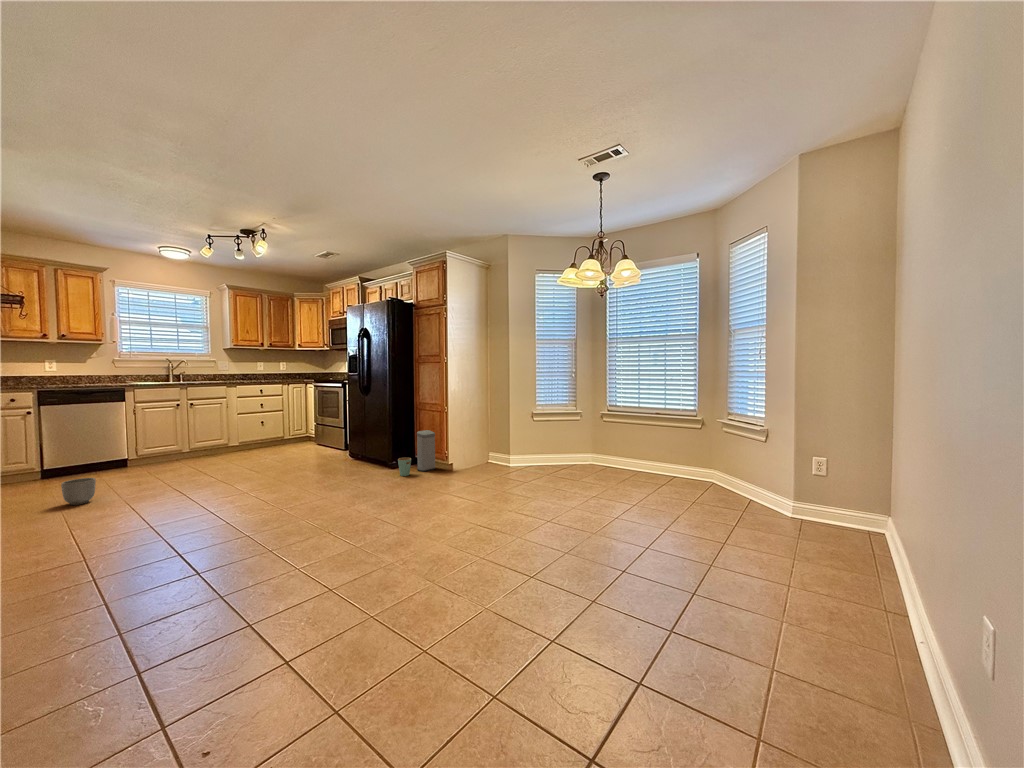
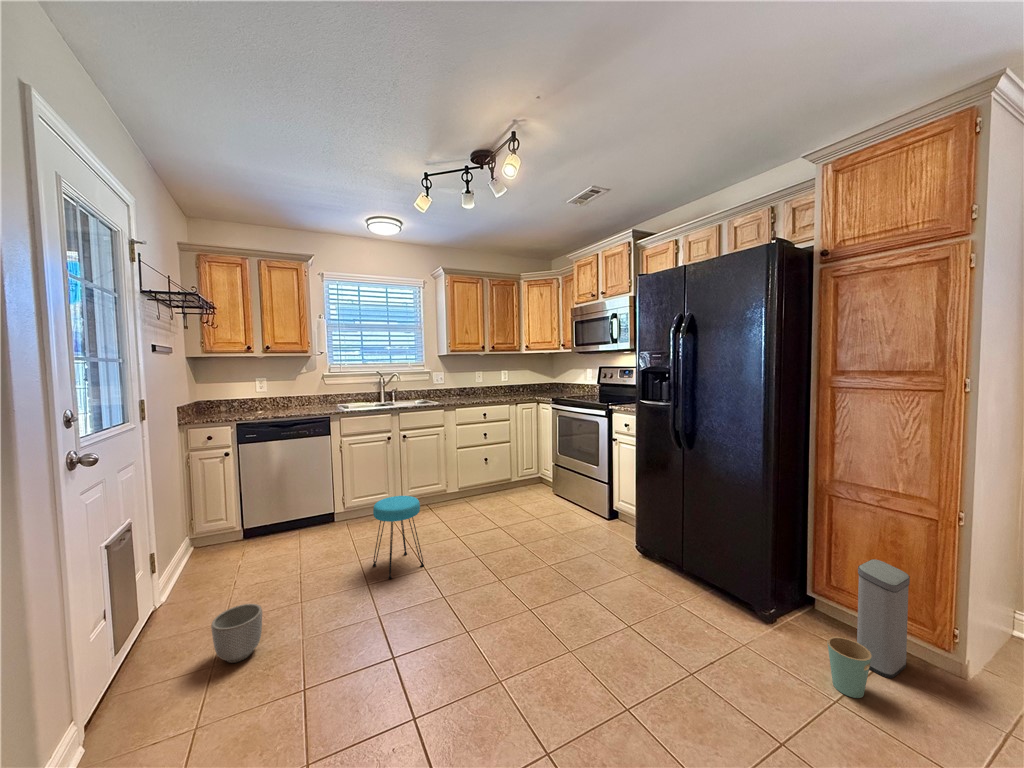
stool: none [167,432,207,478] -> present [373,496,424,579]

